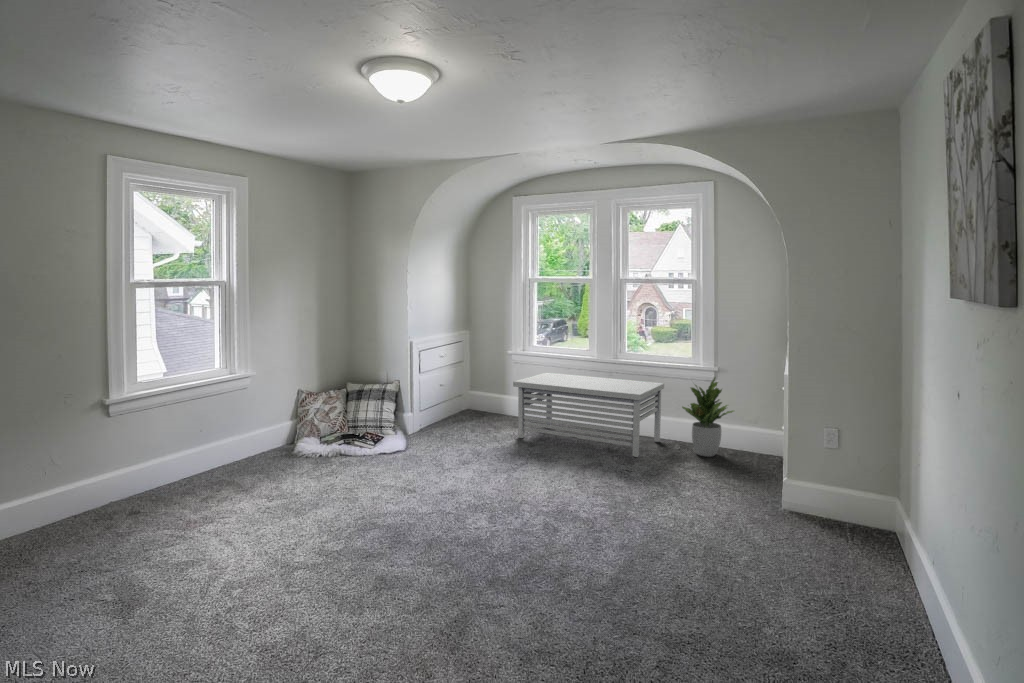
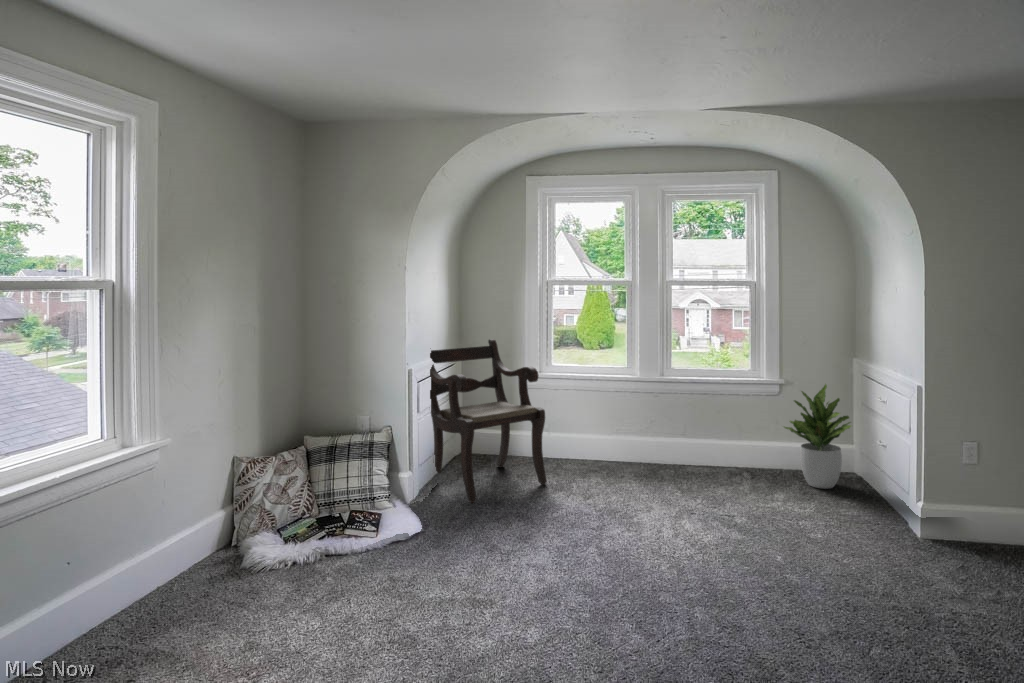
armchair: none [432,325,509,438] -> present [430,339,547,503]
storage bench: present [513,373,664,457] -> none [558,397,757,501]

